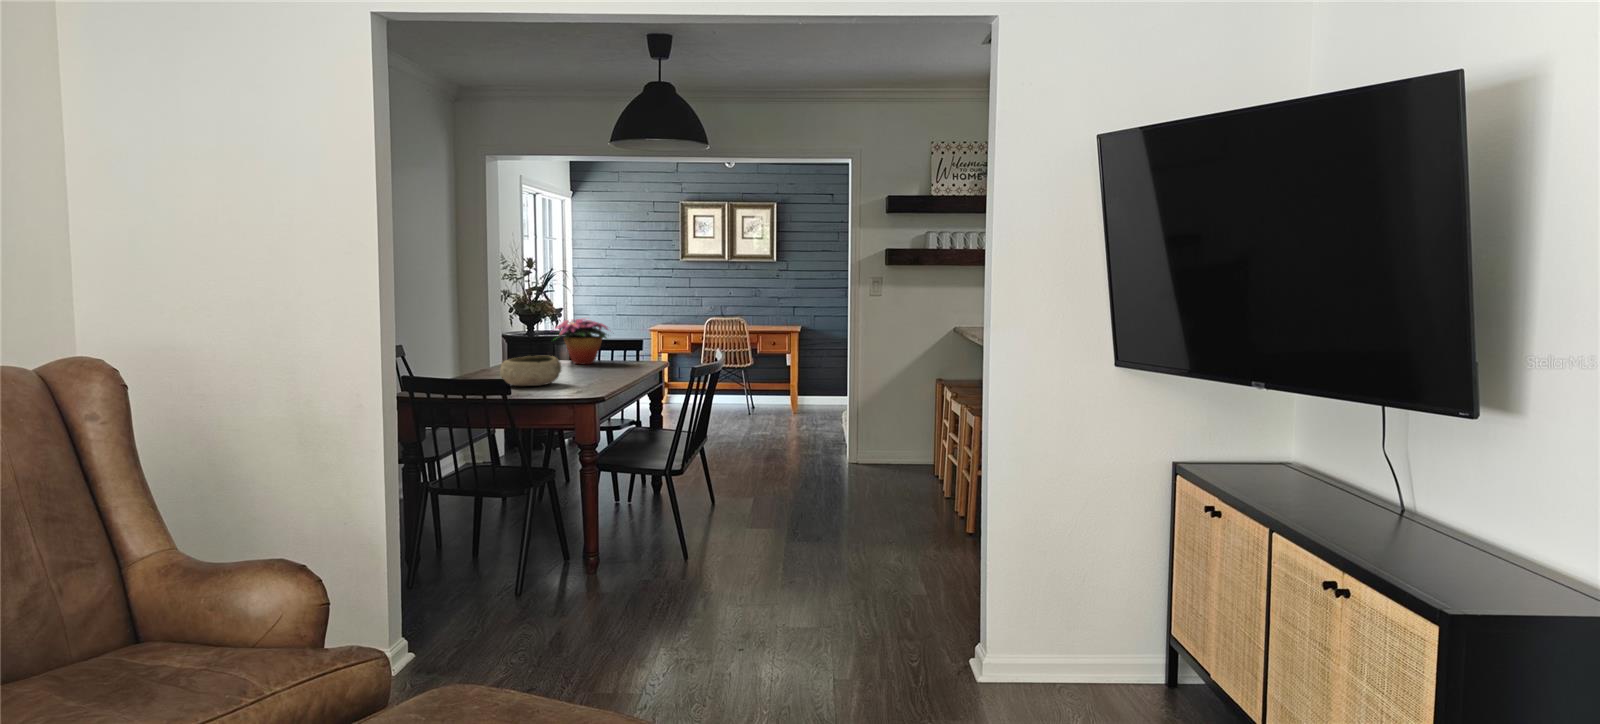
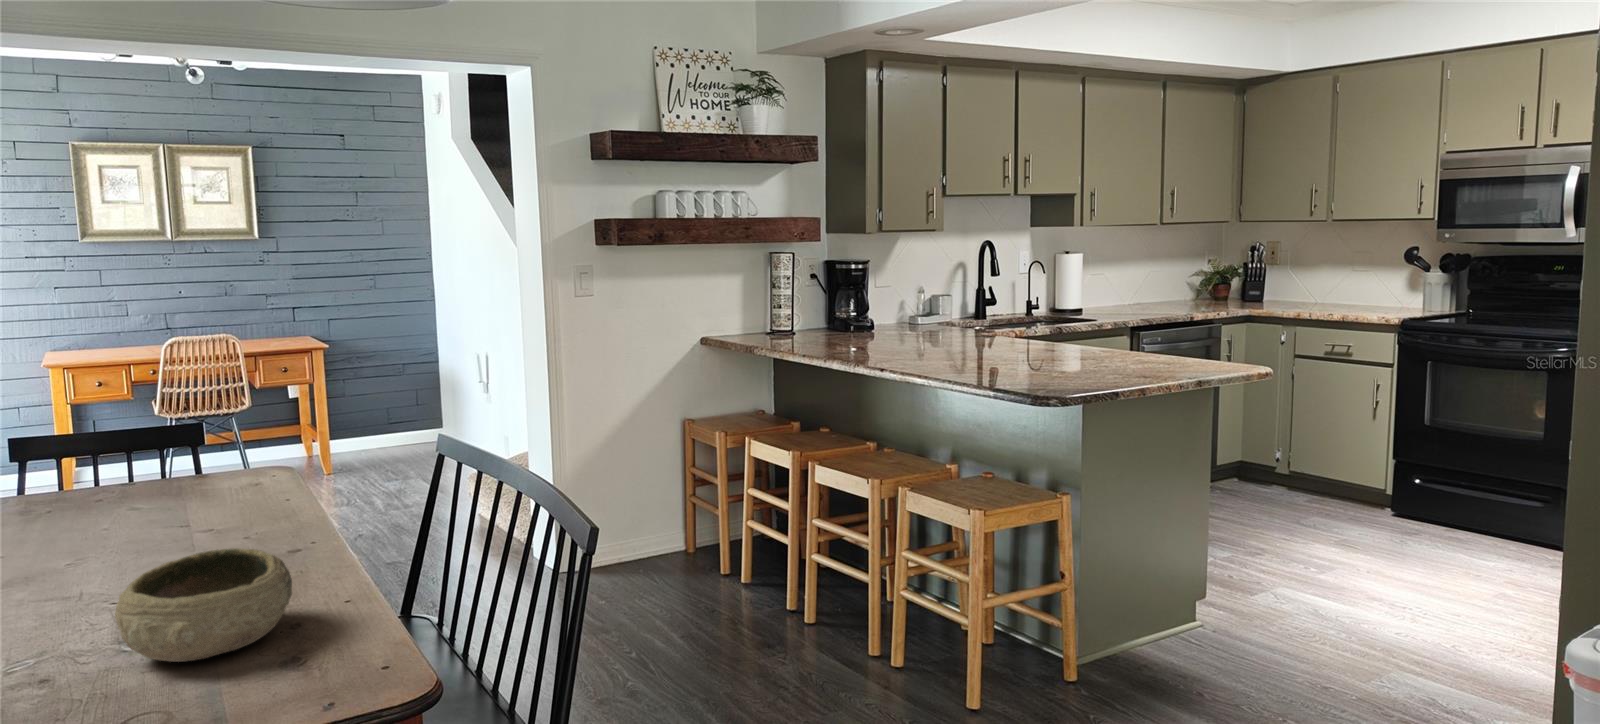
flower arrangement: present [555,319,608,364] -> none [79,403,259,516]

